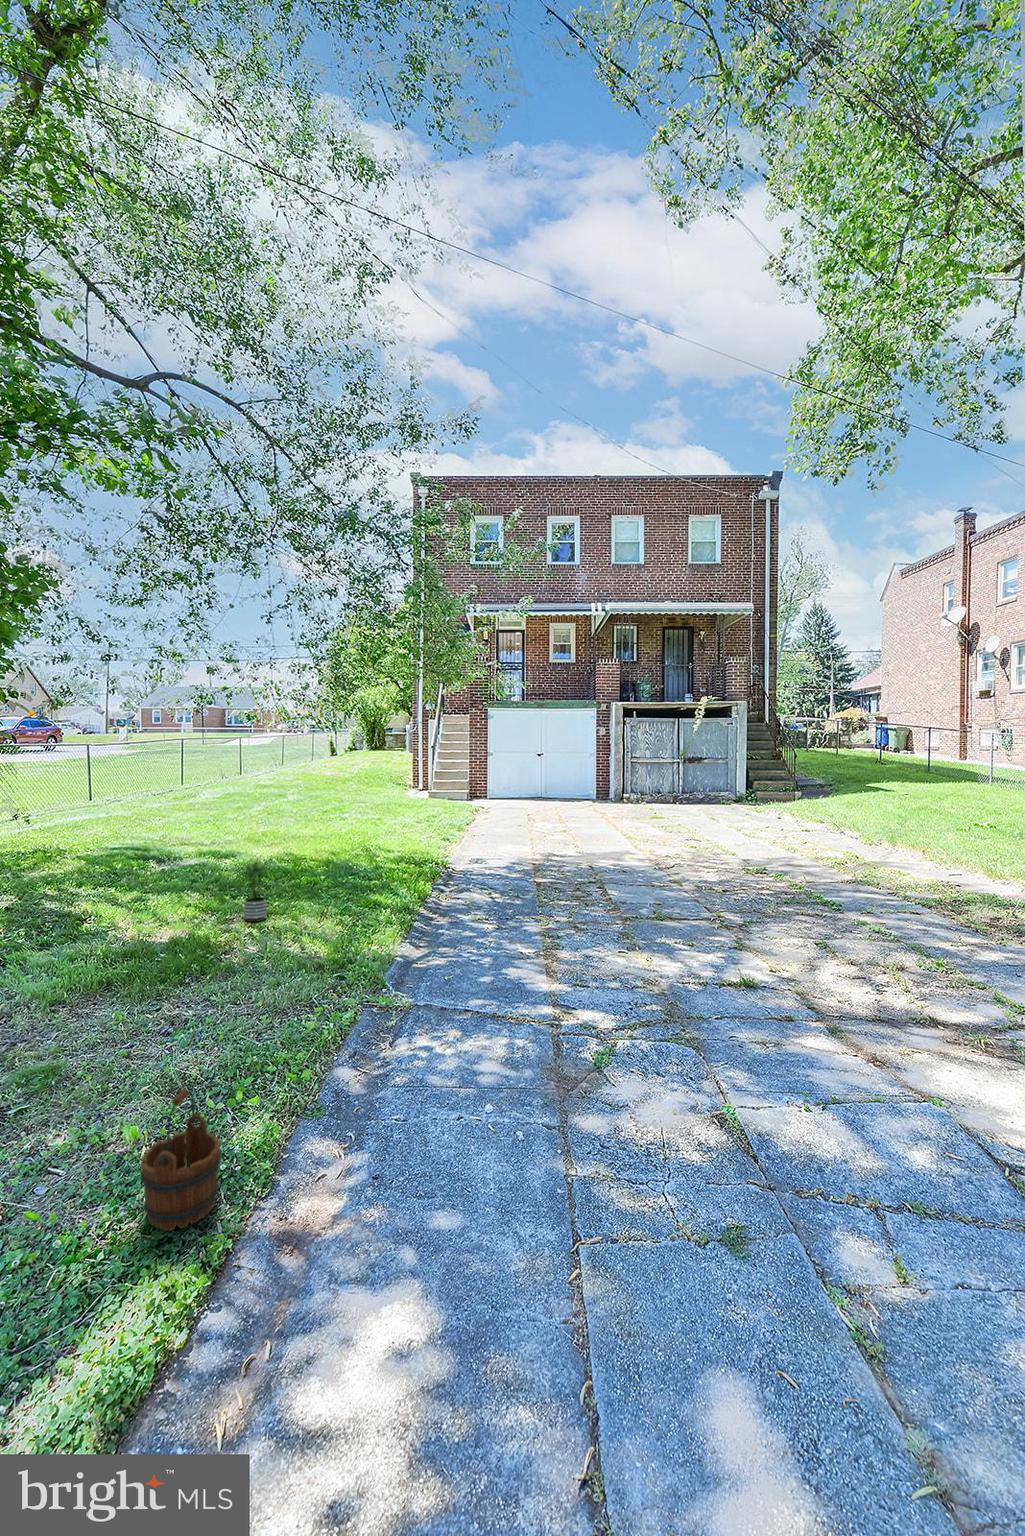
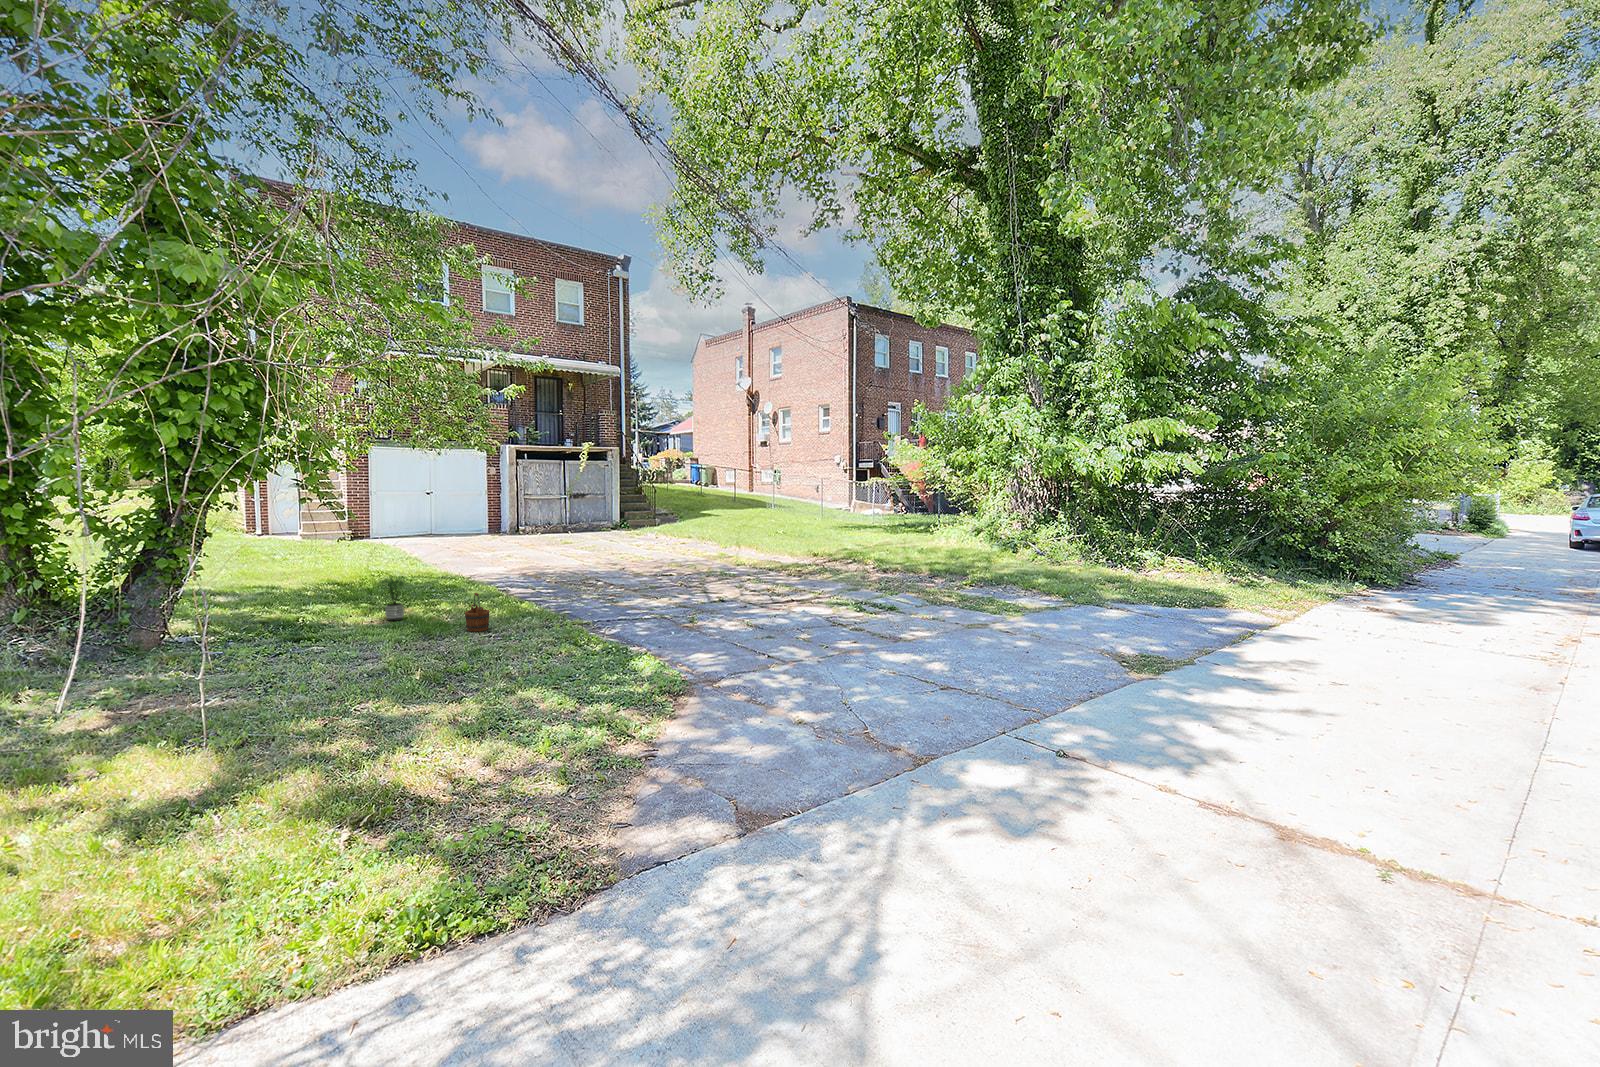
wooden bucket: present [141,1089,221,1231] -> present [465,593,490,632]

